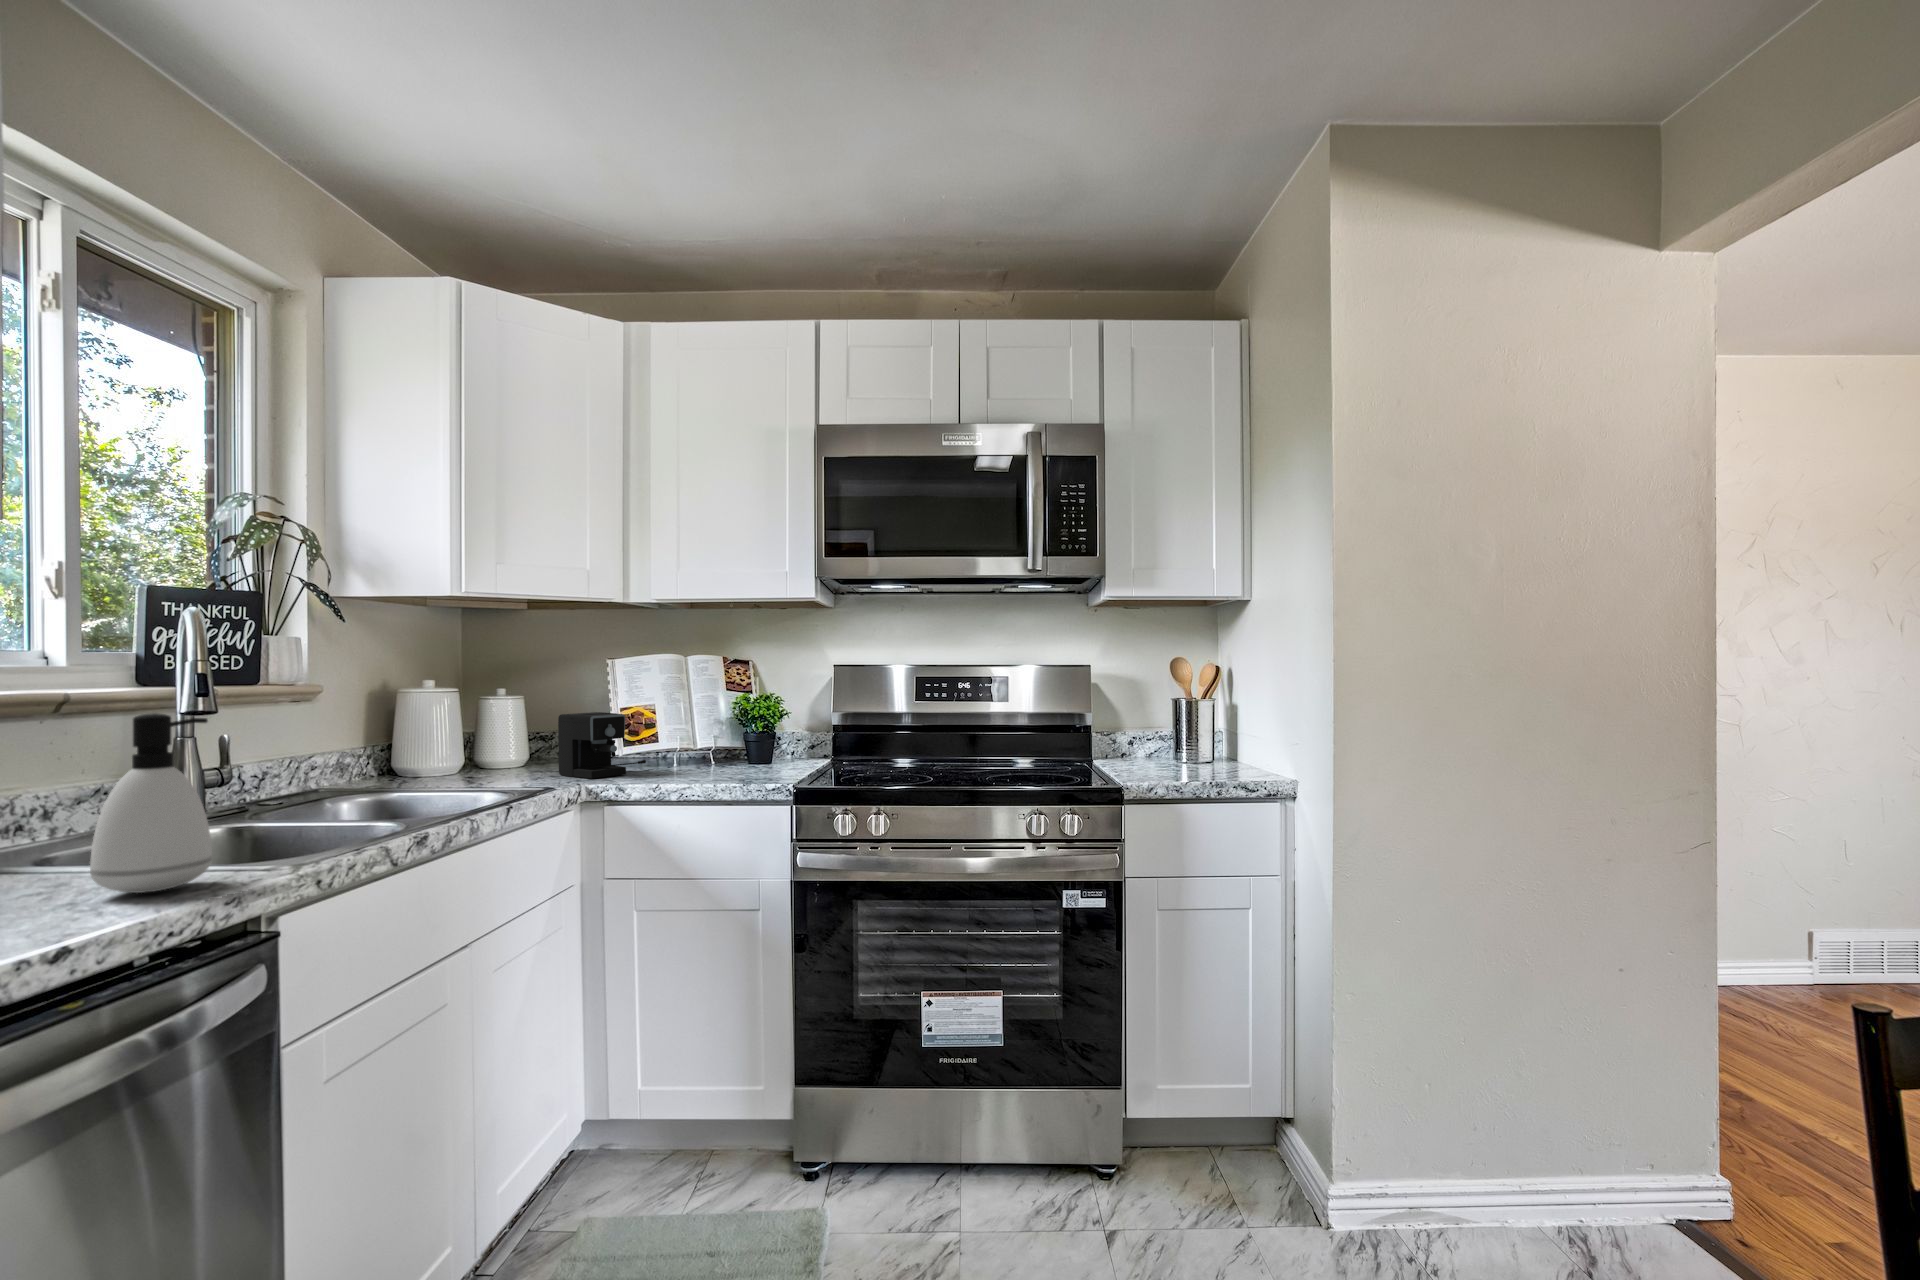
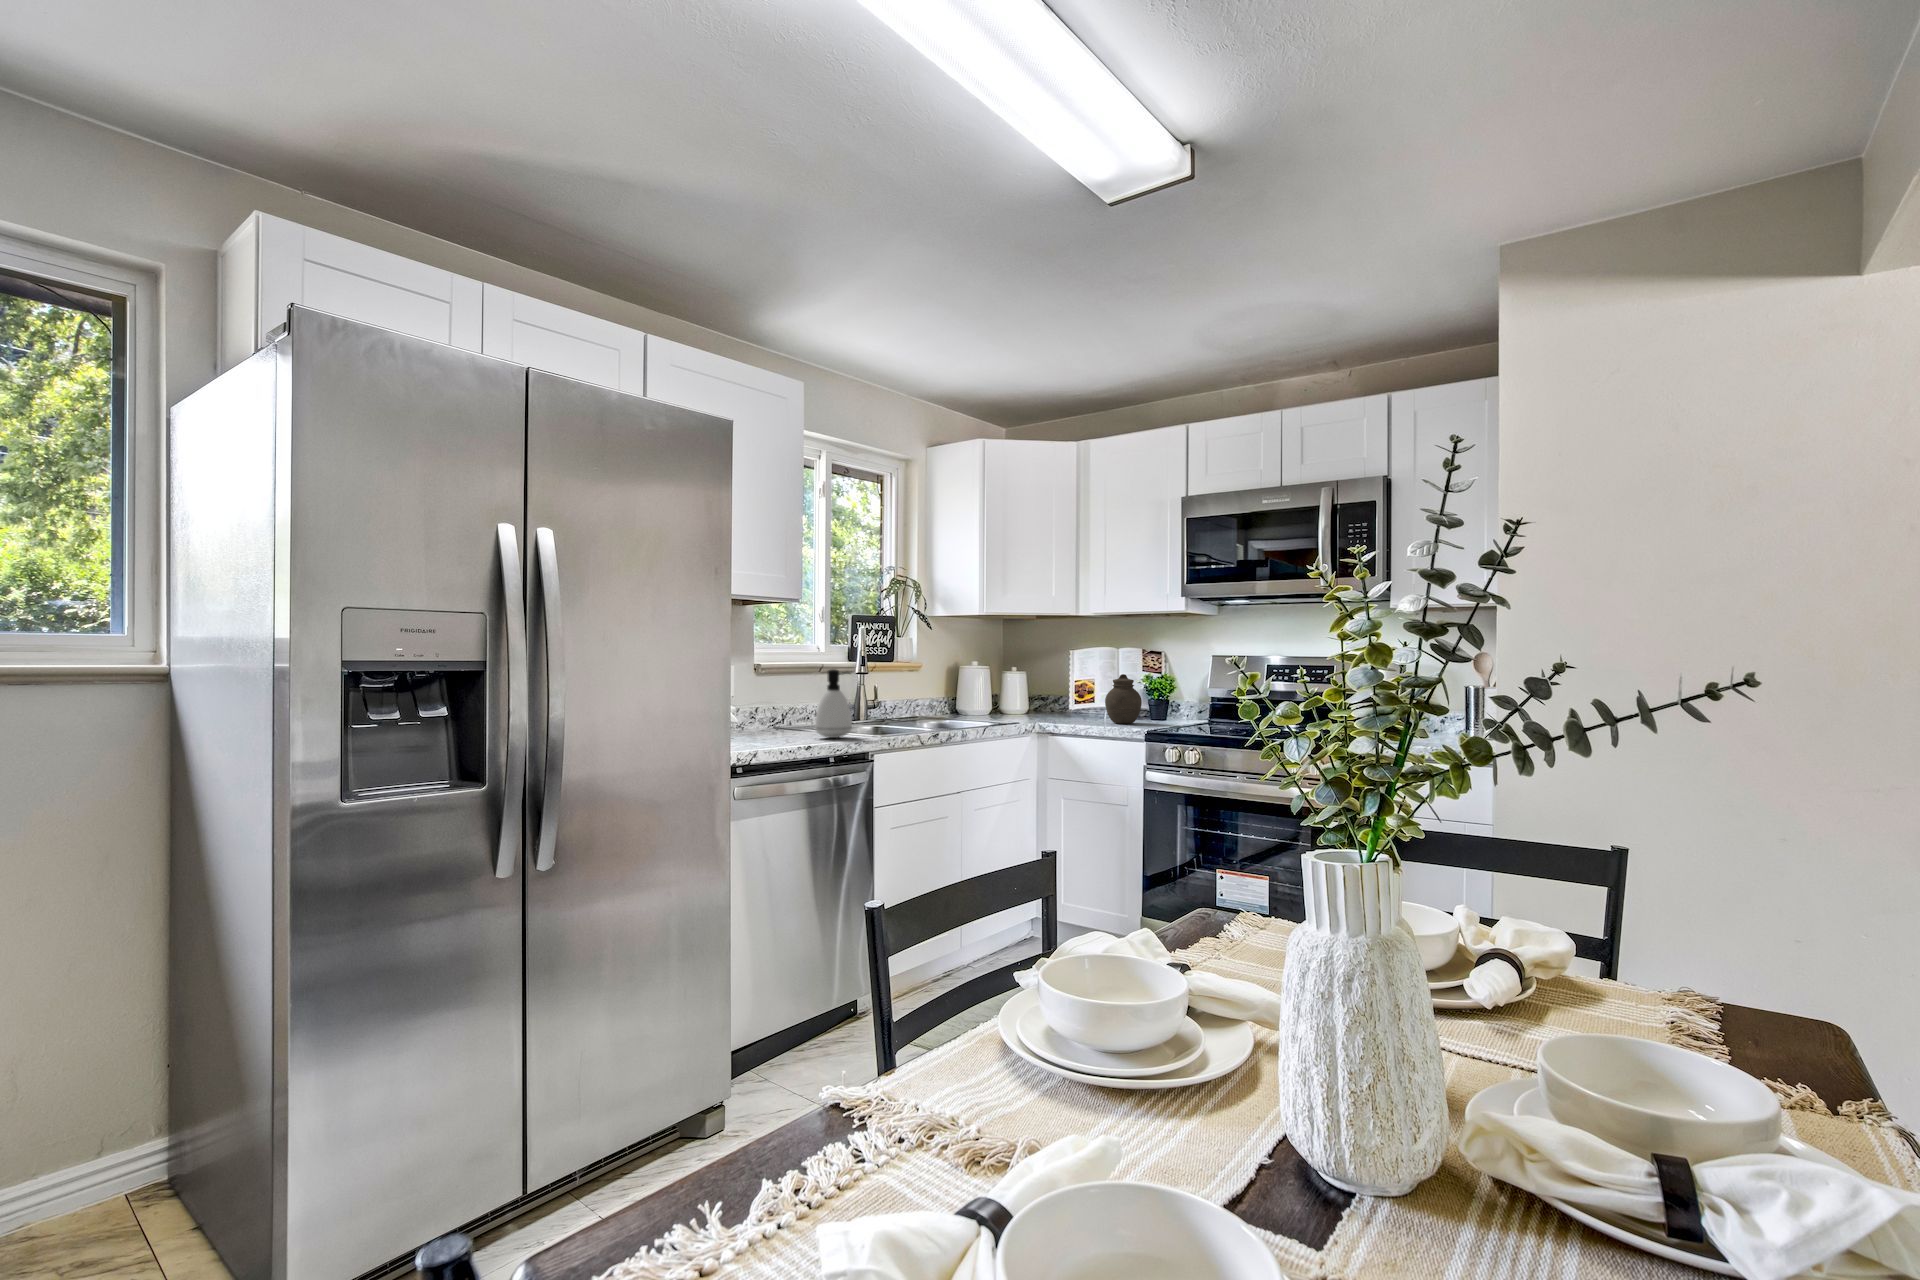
jar: none [696,696,756,777] -> present [1105,674,1142,724]
coffee maker: present [558,712,646,778] -> none [1036,682,1091,720]

